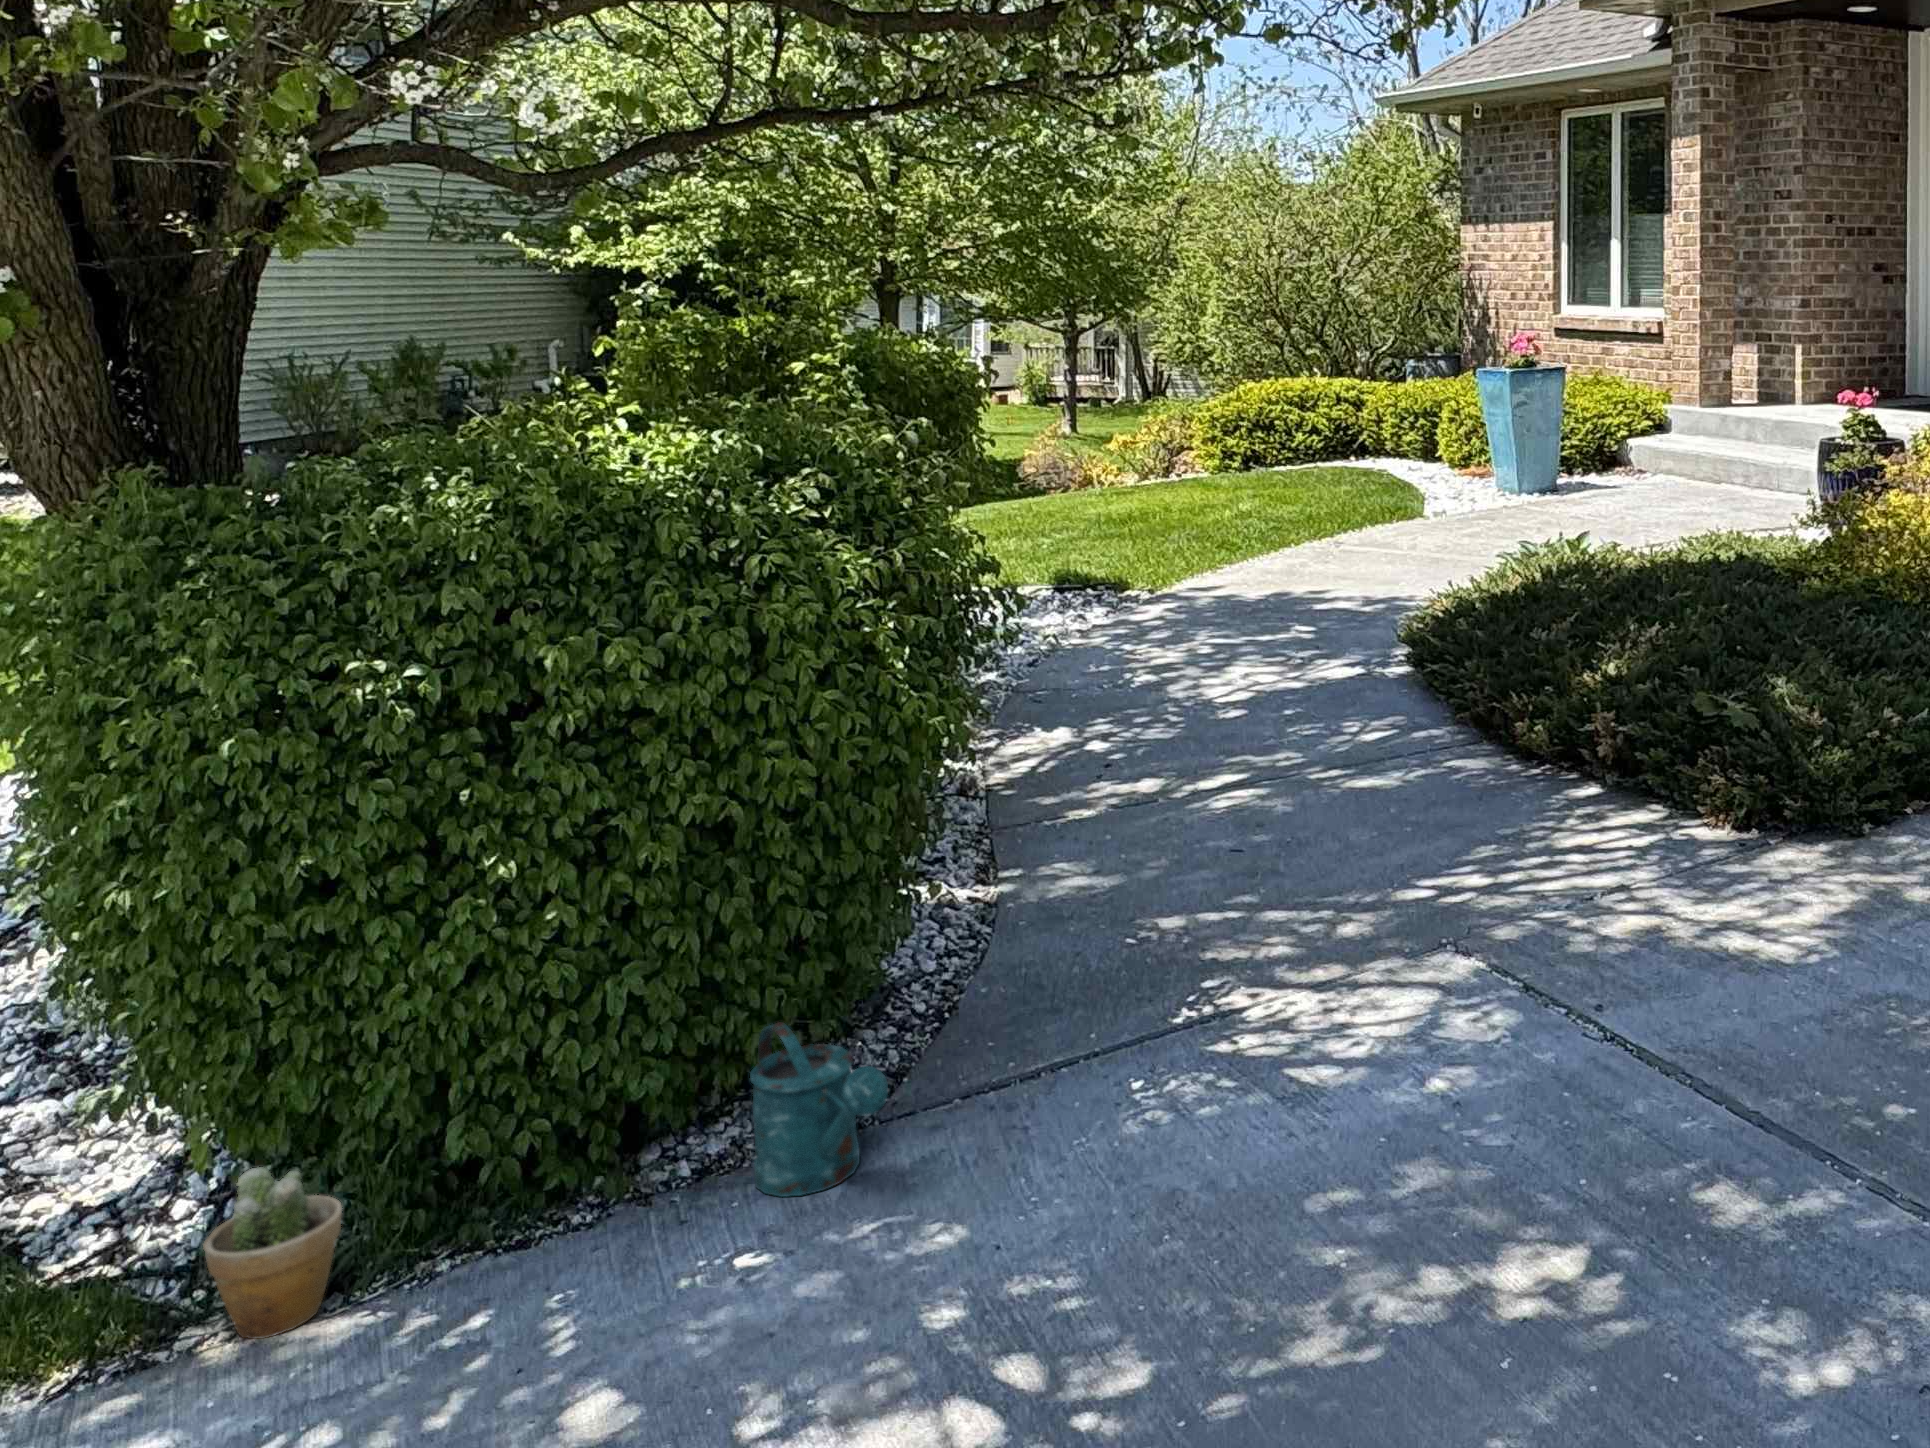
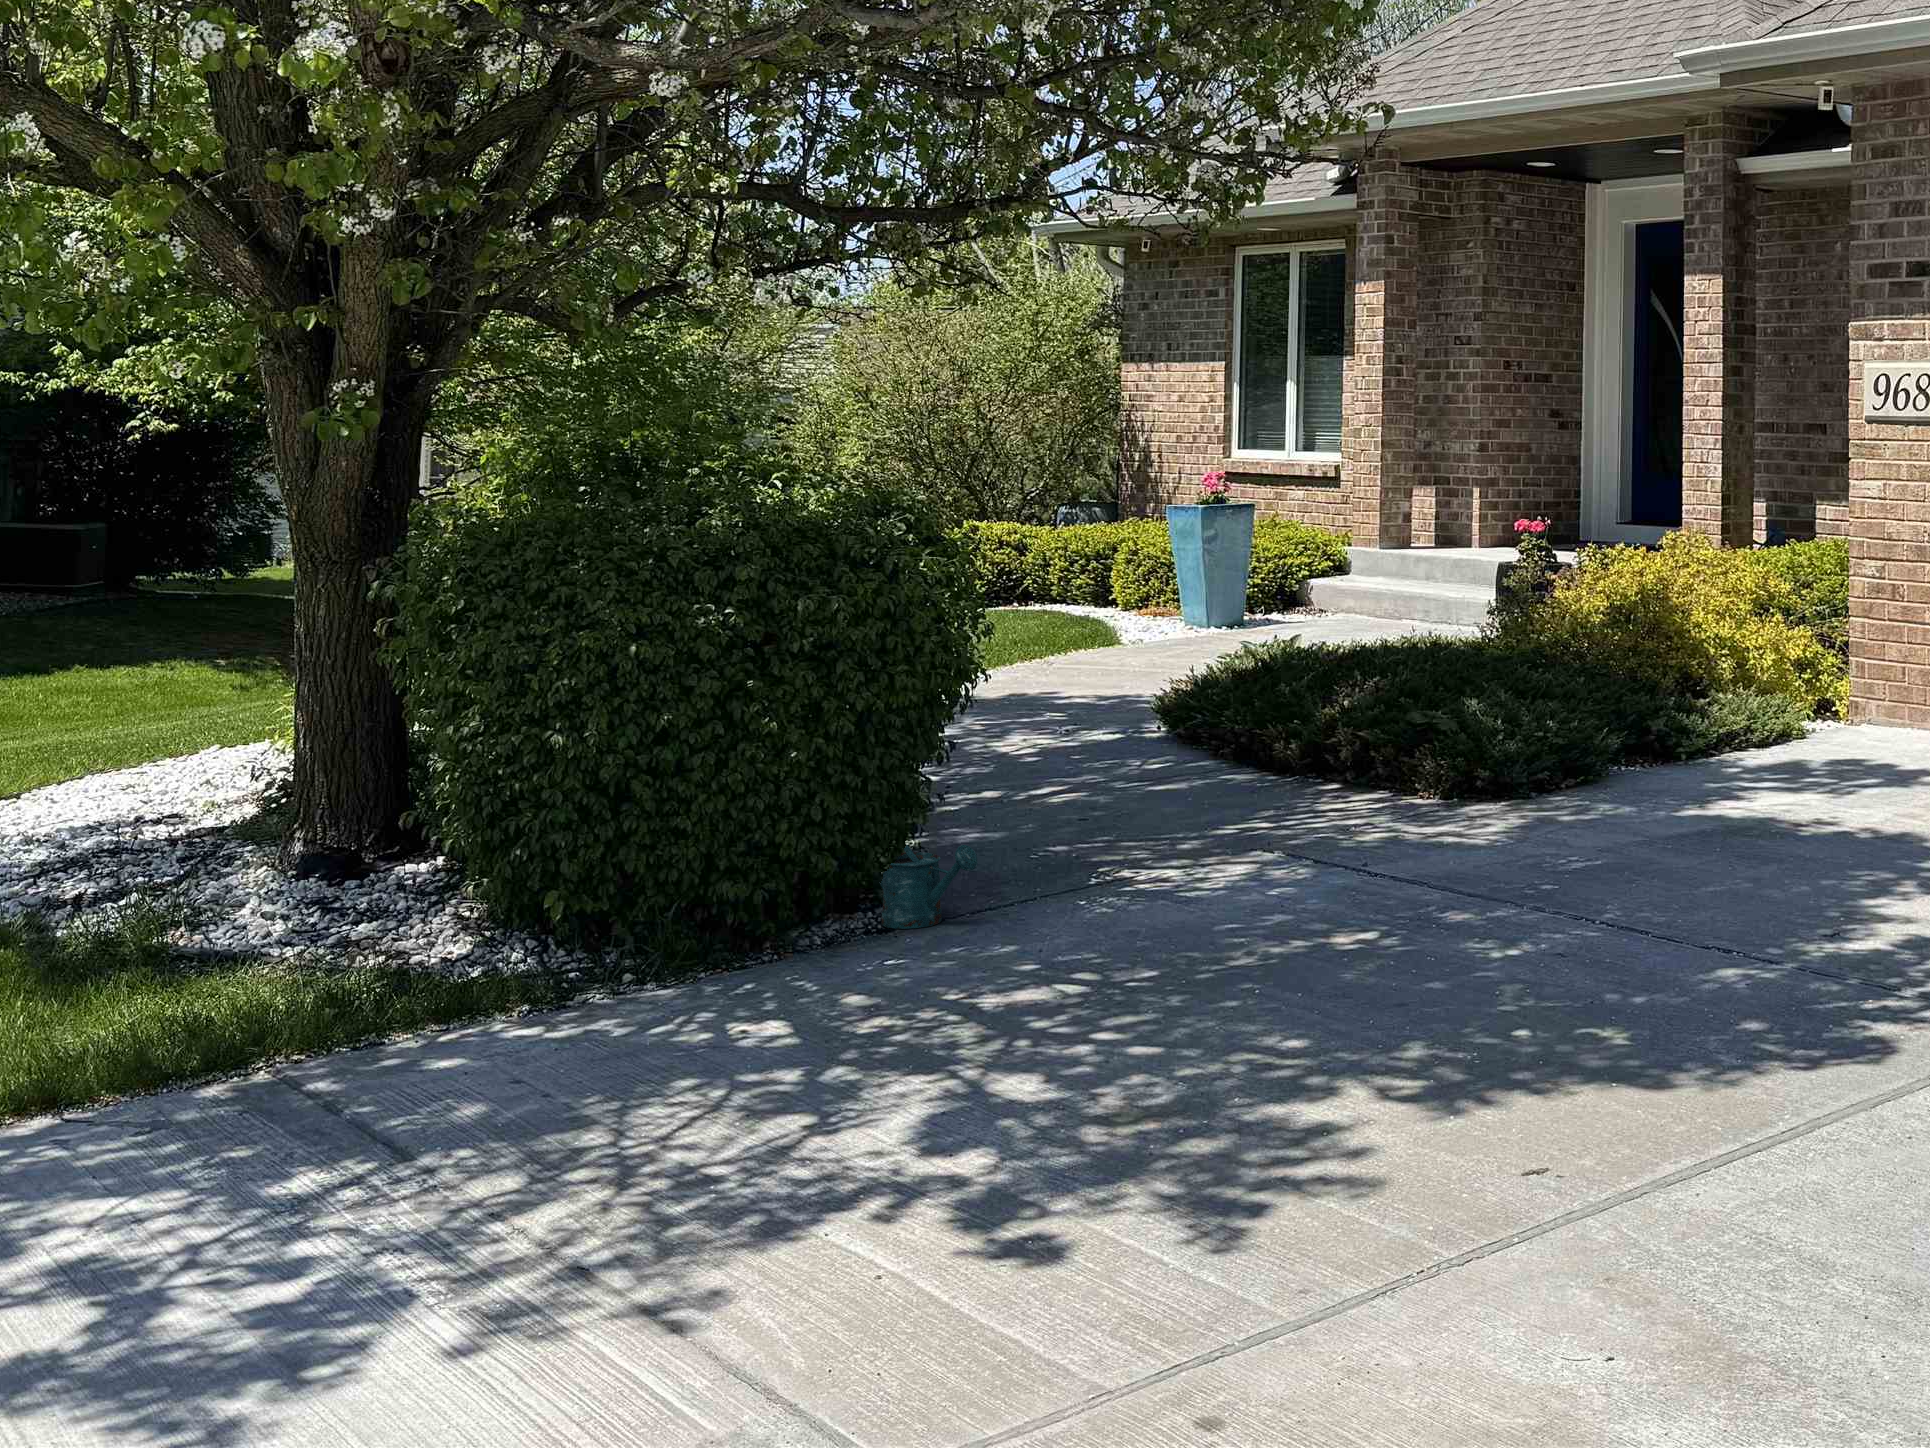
potted plant: present [203,1167,342,1339] -> none [602,894,670,986]

